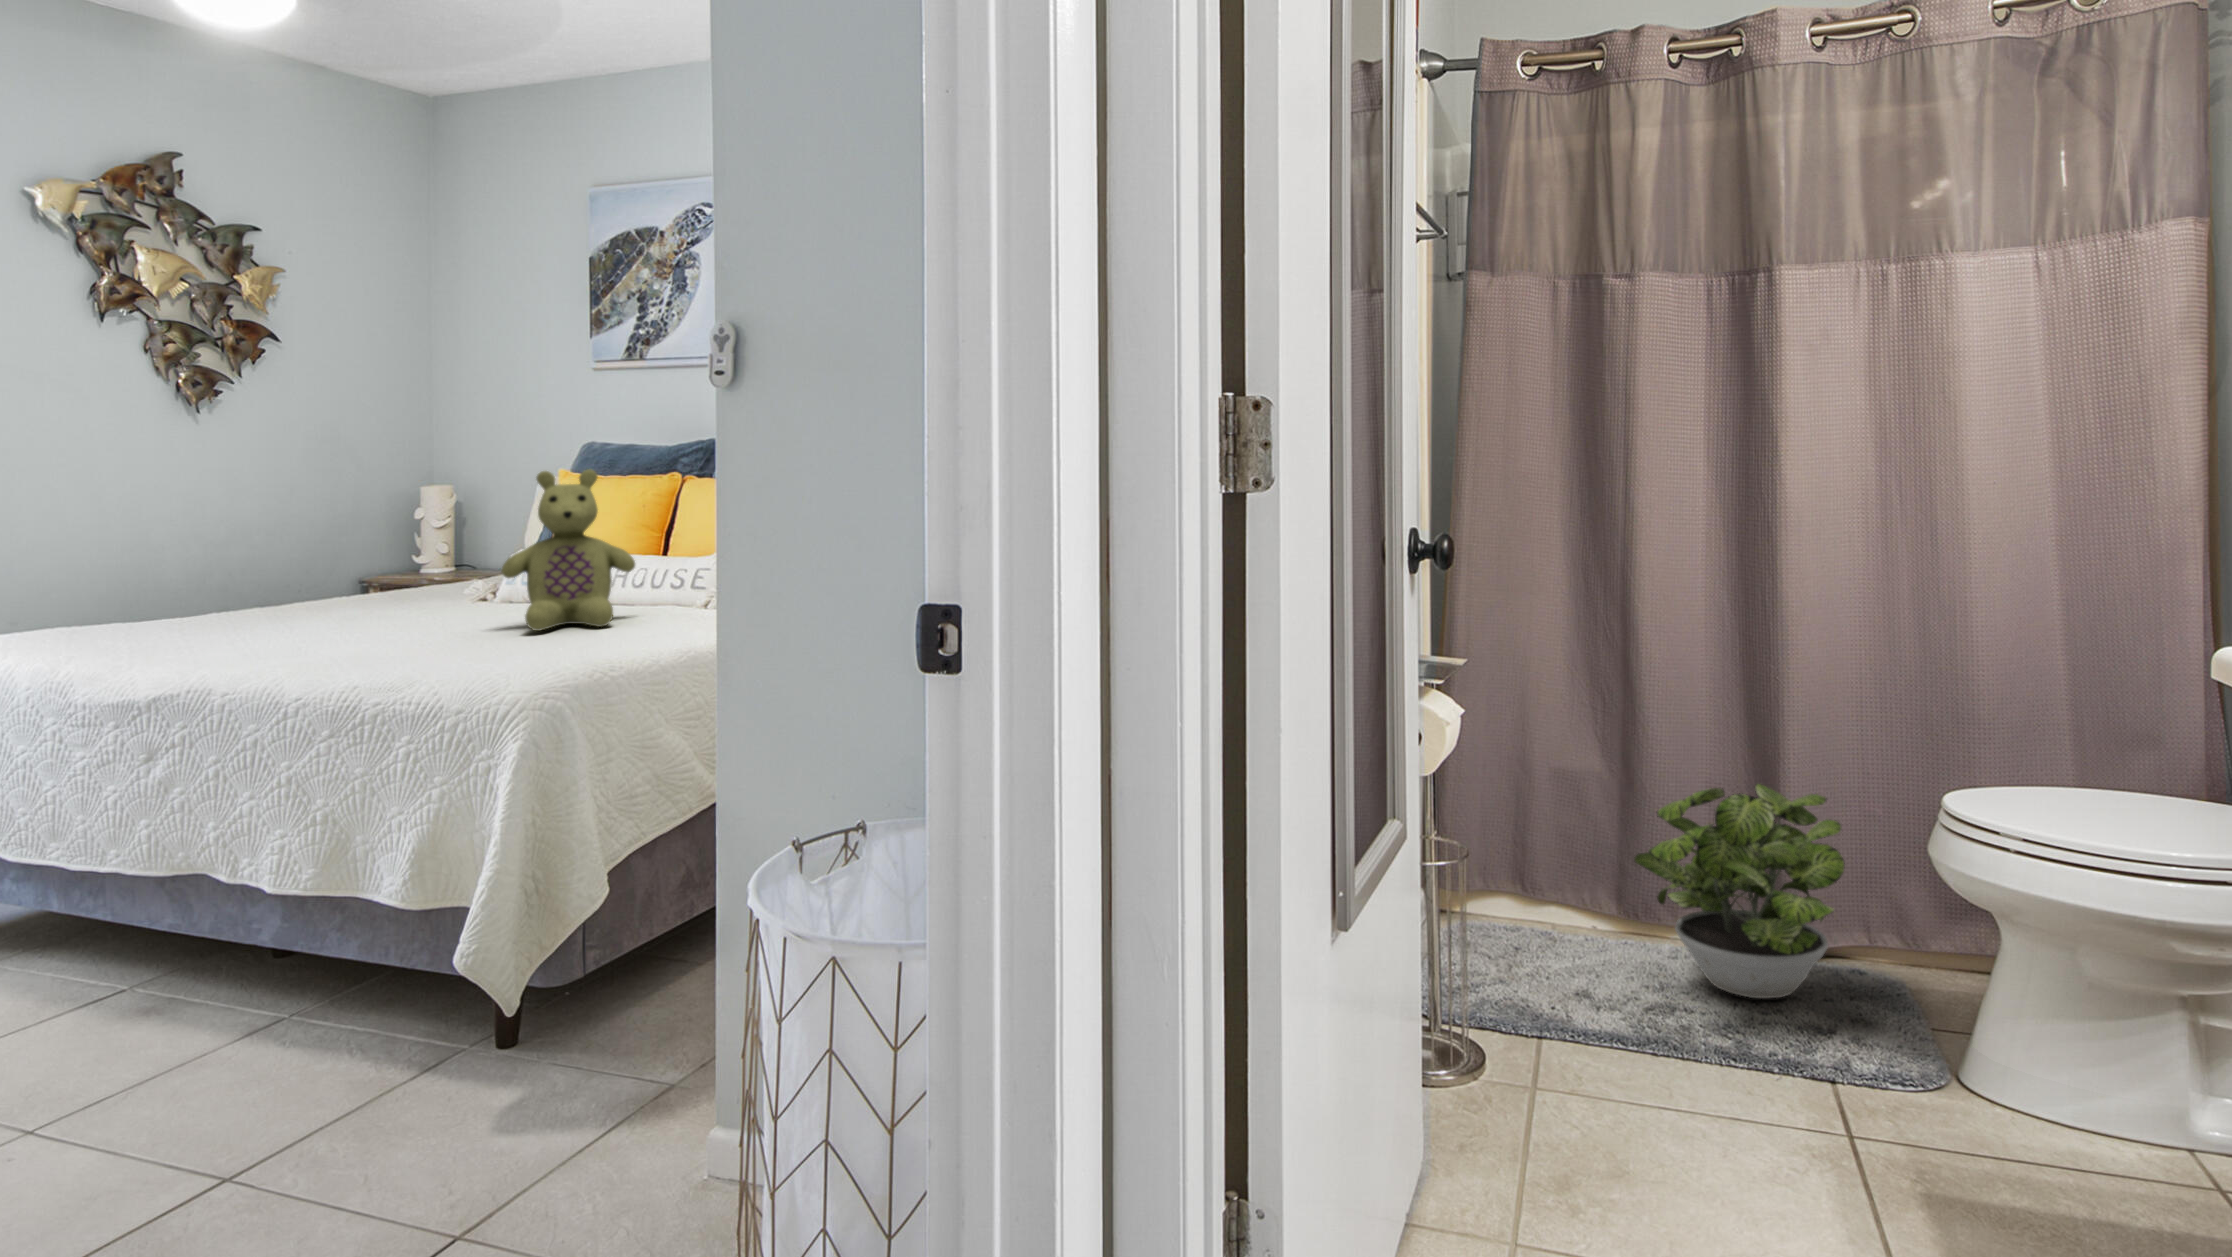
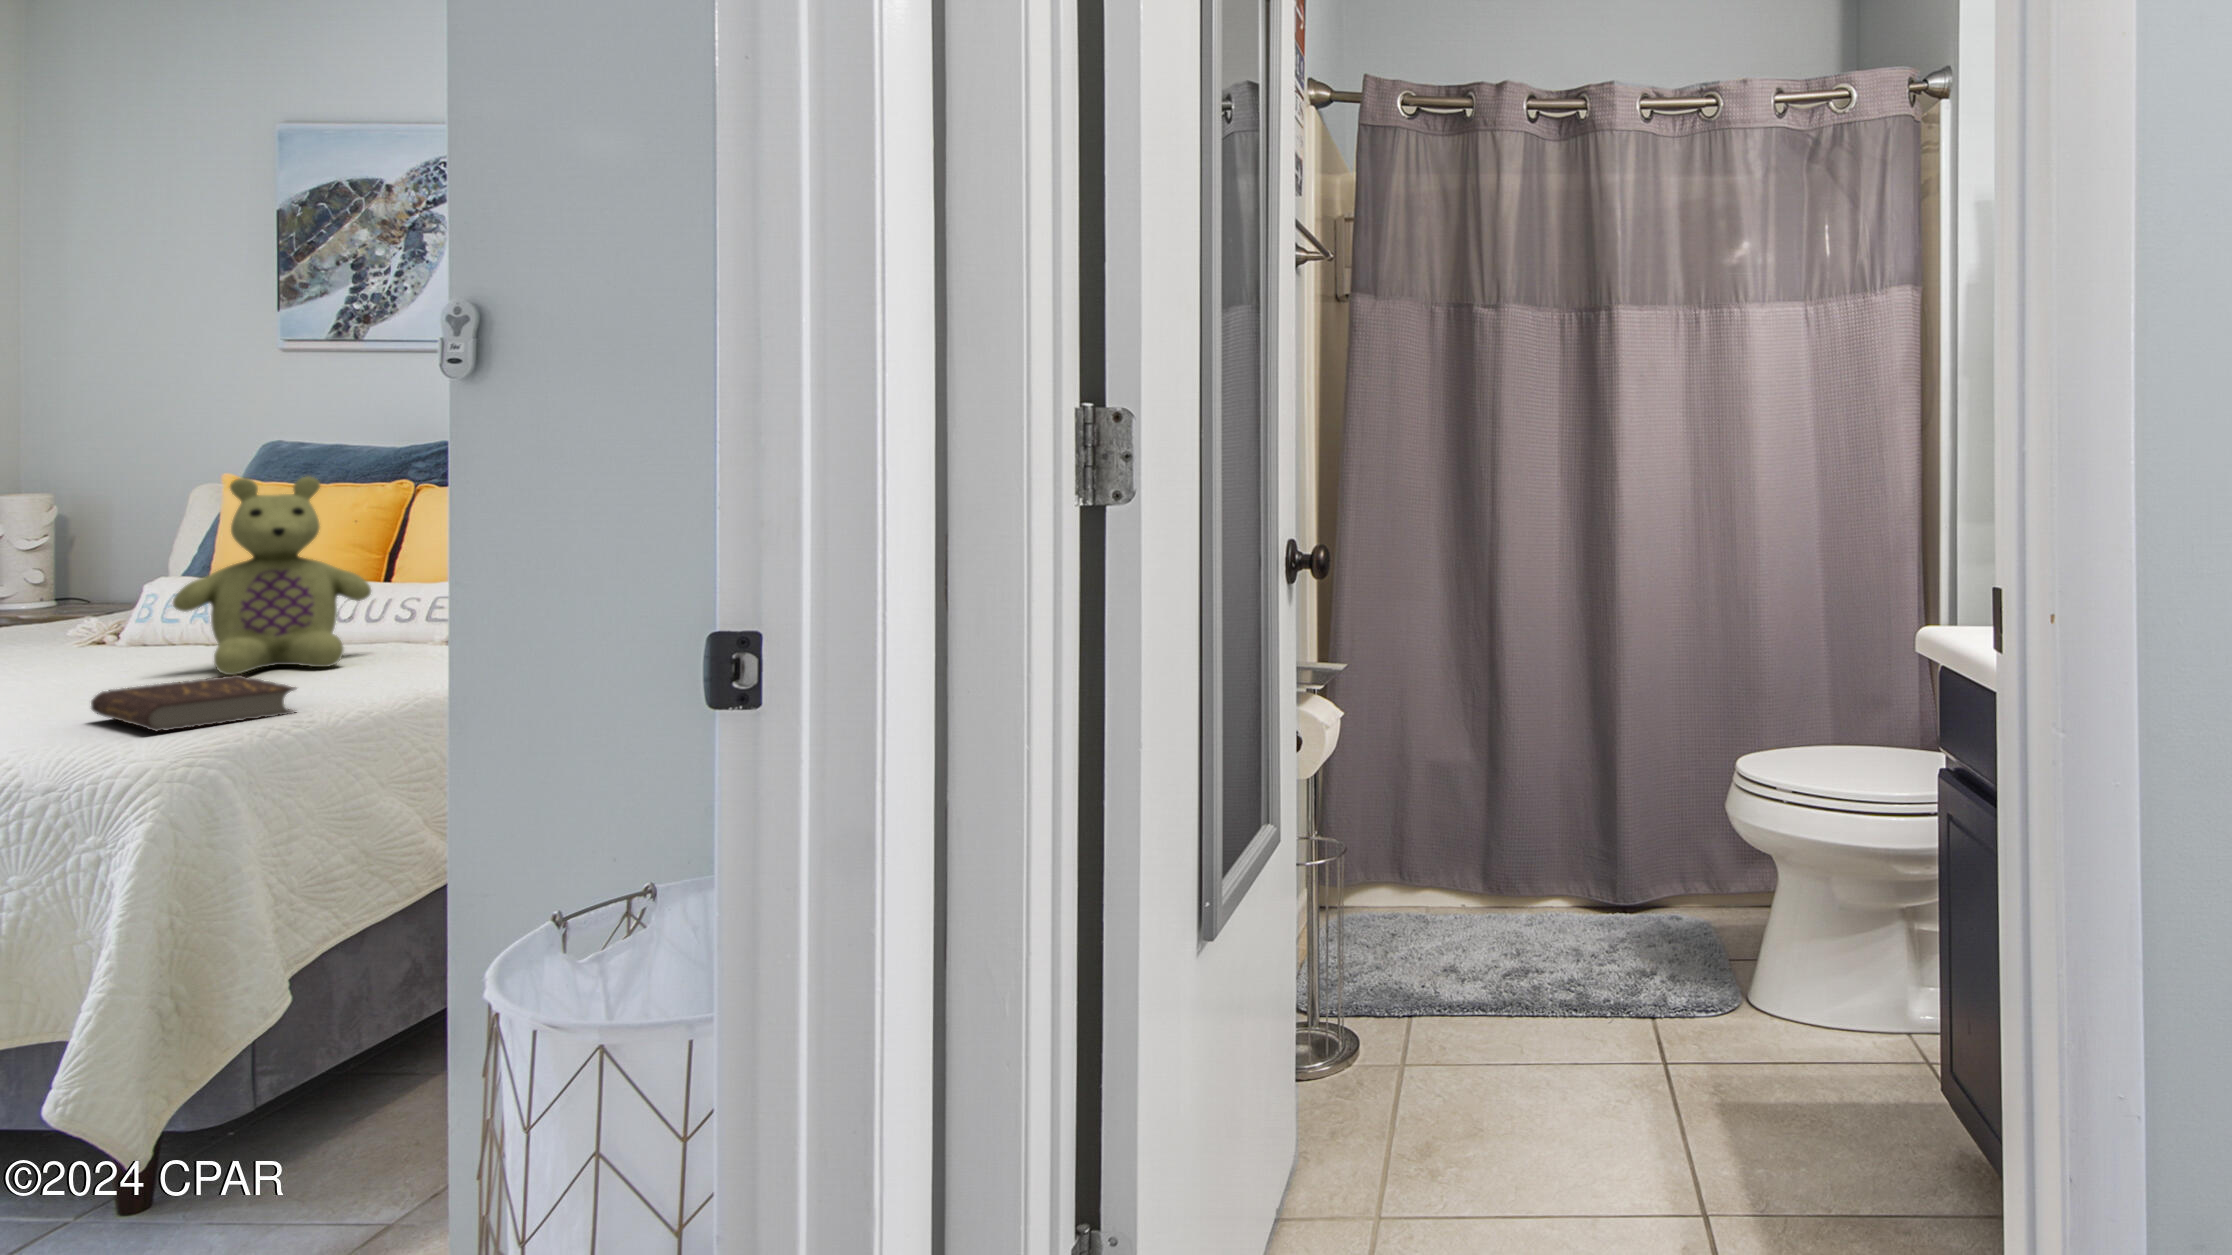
book: none [435,631,566,675] -> present [91,675,296,731]
potted plant: present [1634,784,1845,999] -> none [1489,765,1659,956]

